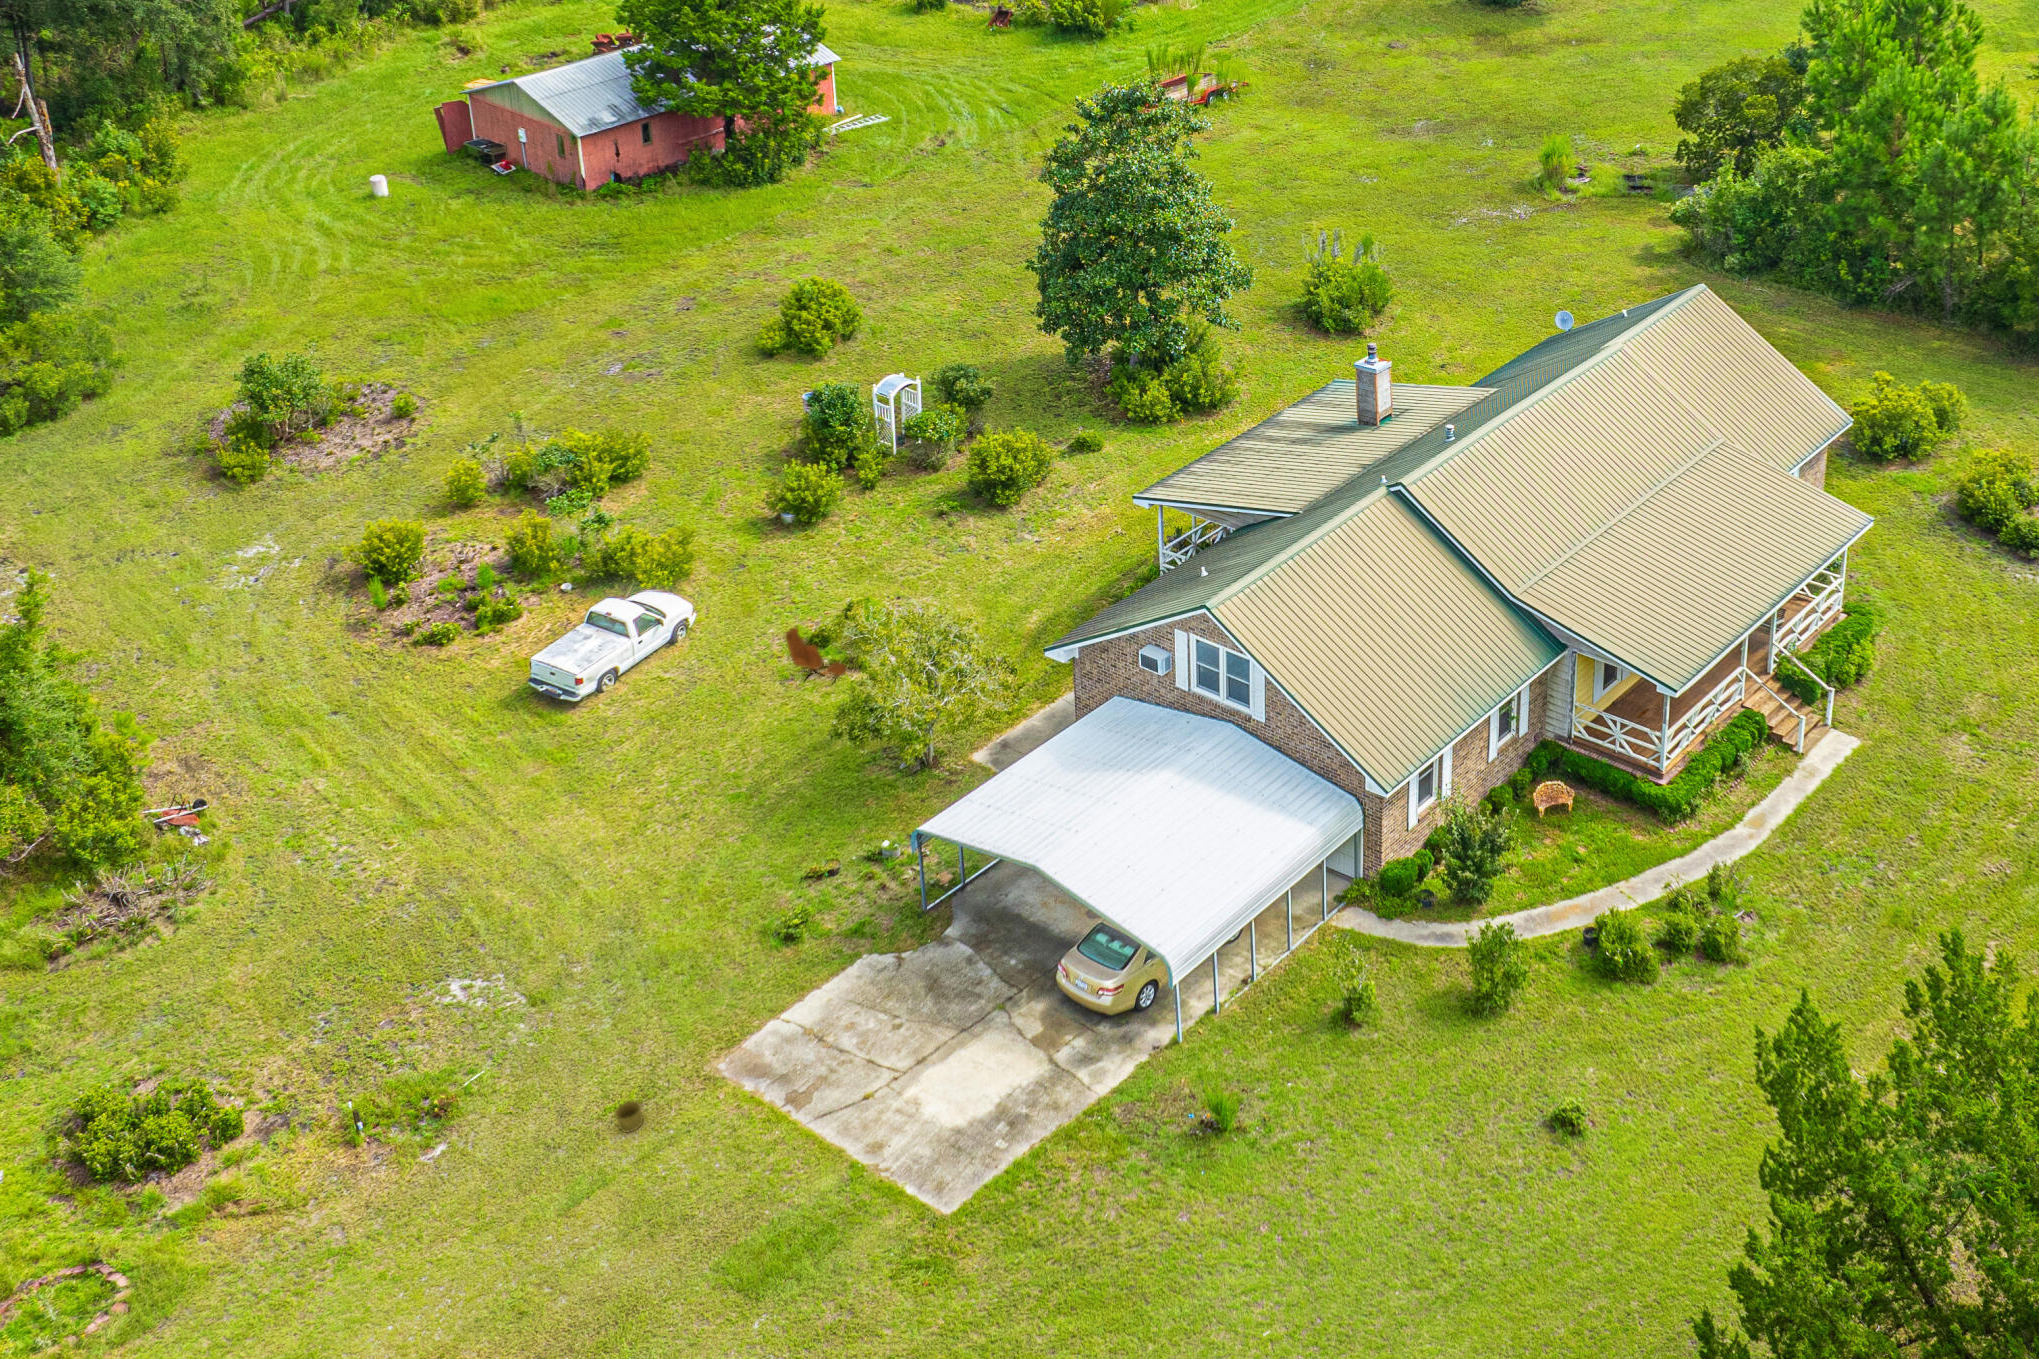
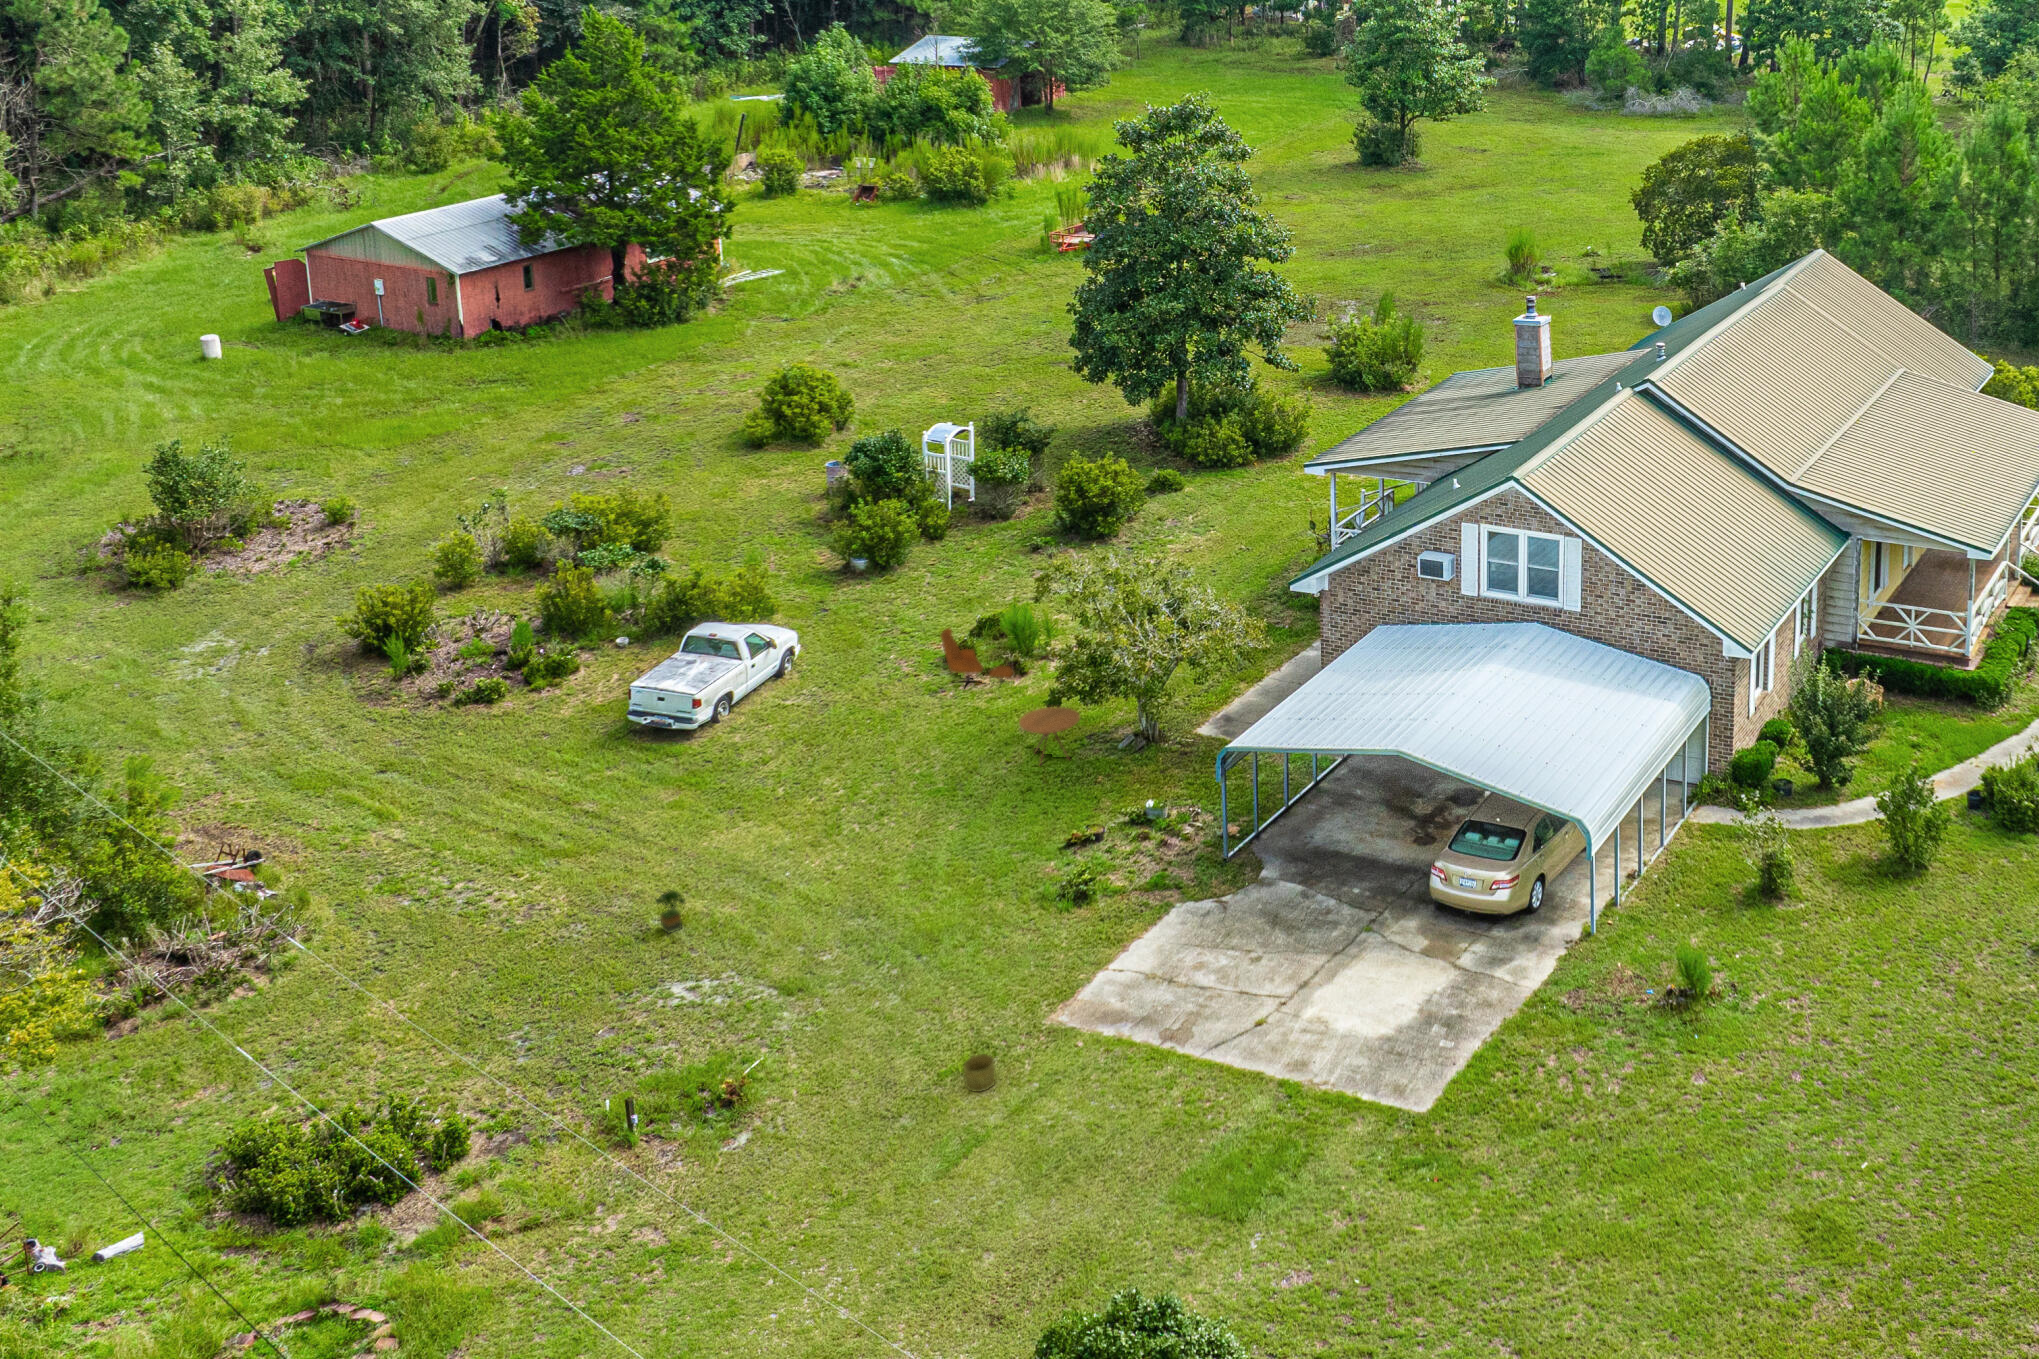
round table: none [809,726,863,779] -> present [1019,707,1080,755]
potted tree: none [459,890,485,925] -> present [656,891,686,933]

